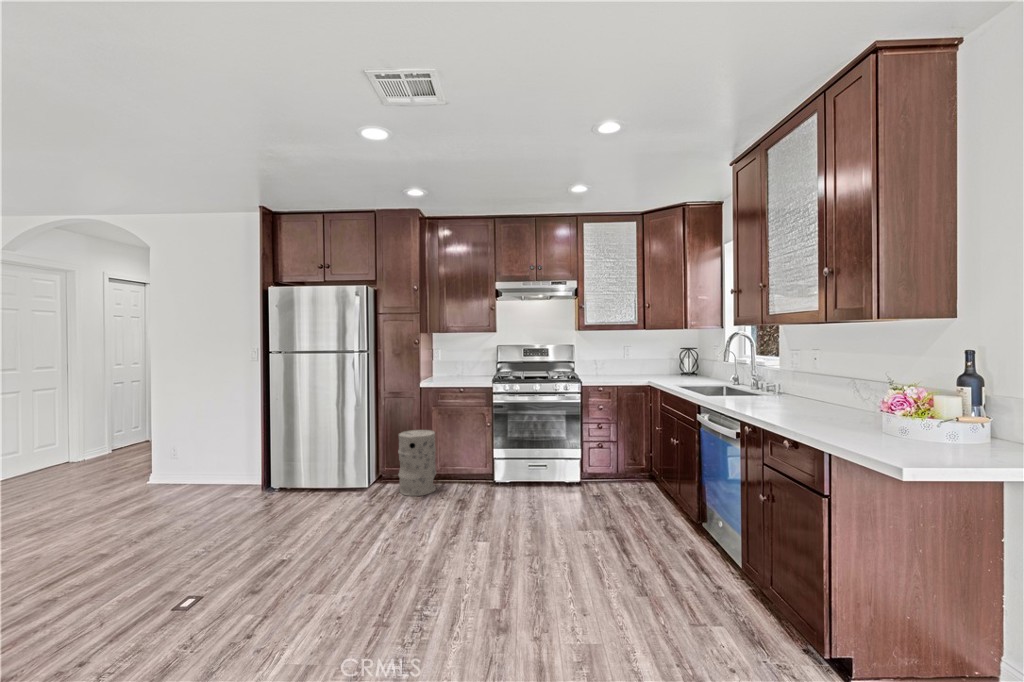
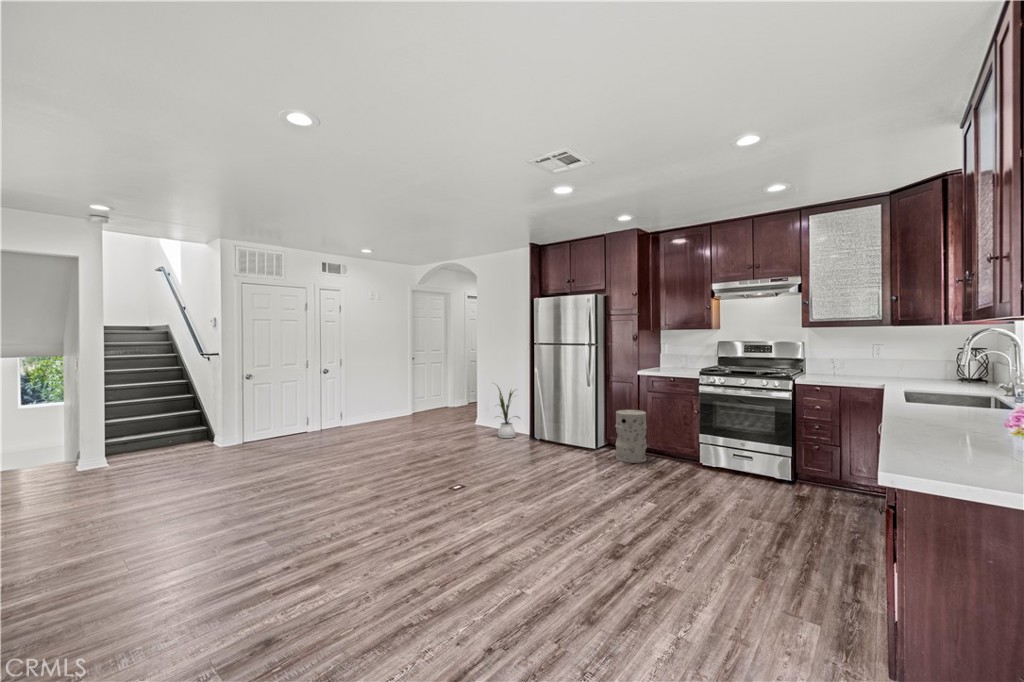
house plant: none [189,413,247,497] -> present [498,387,519,438]

